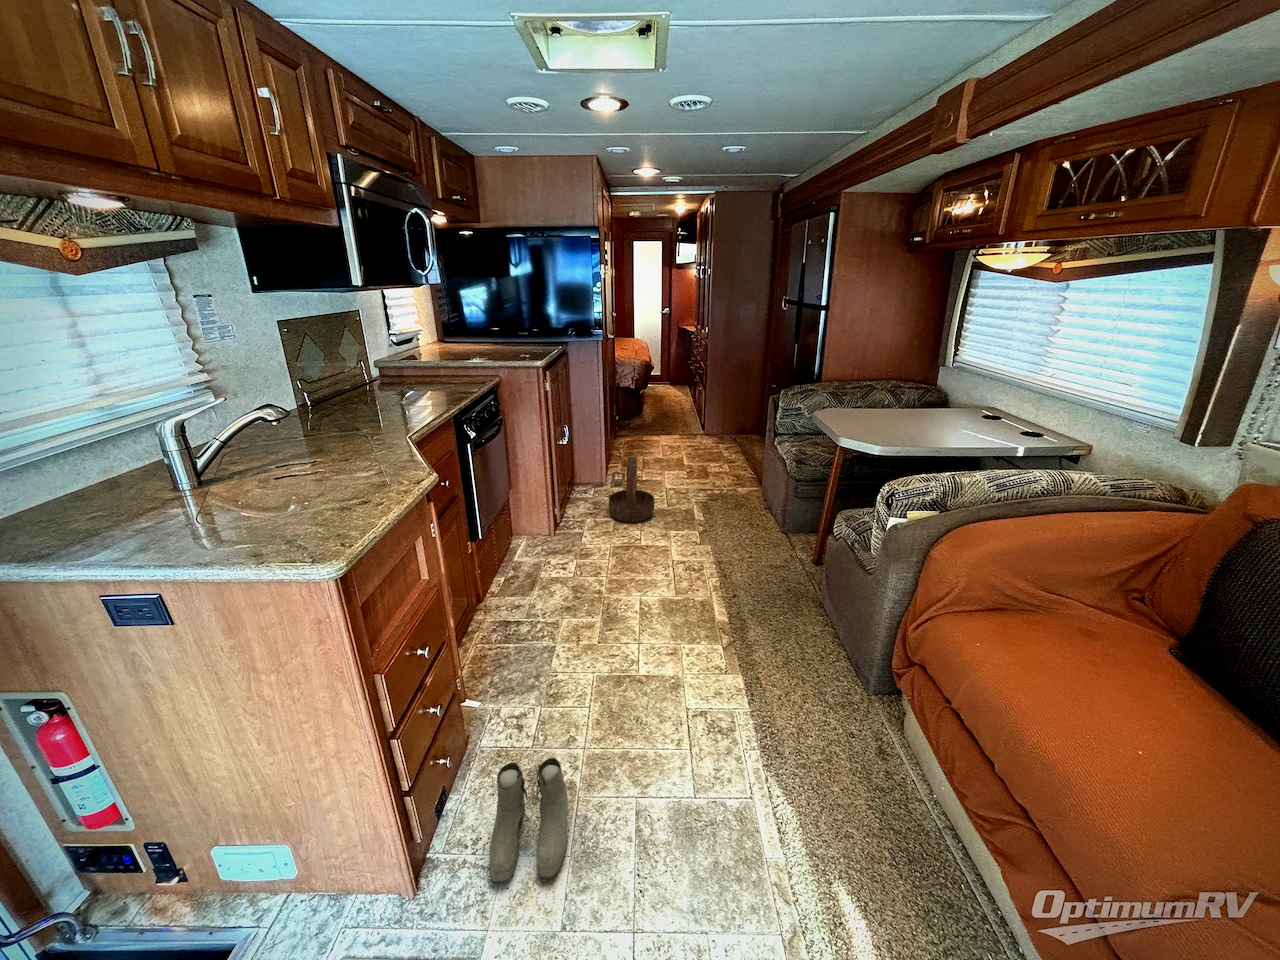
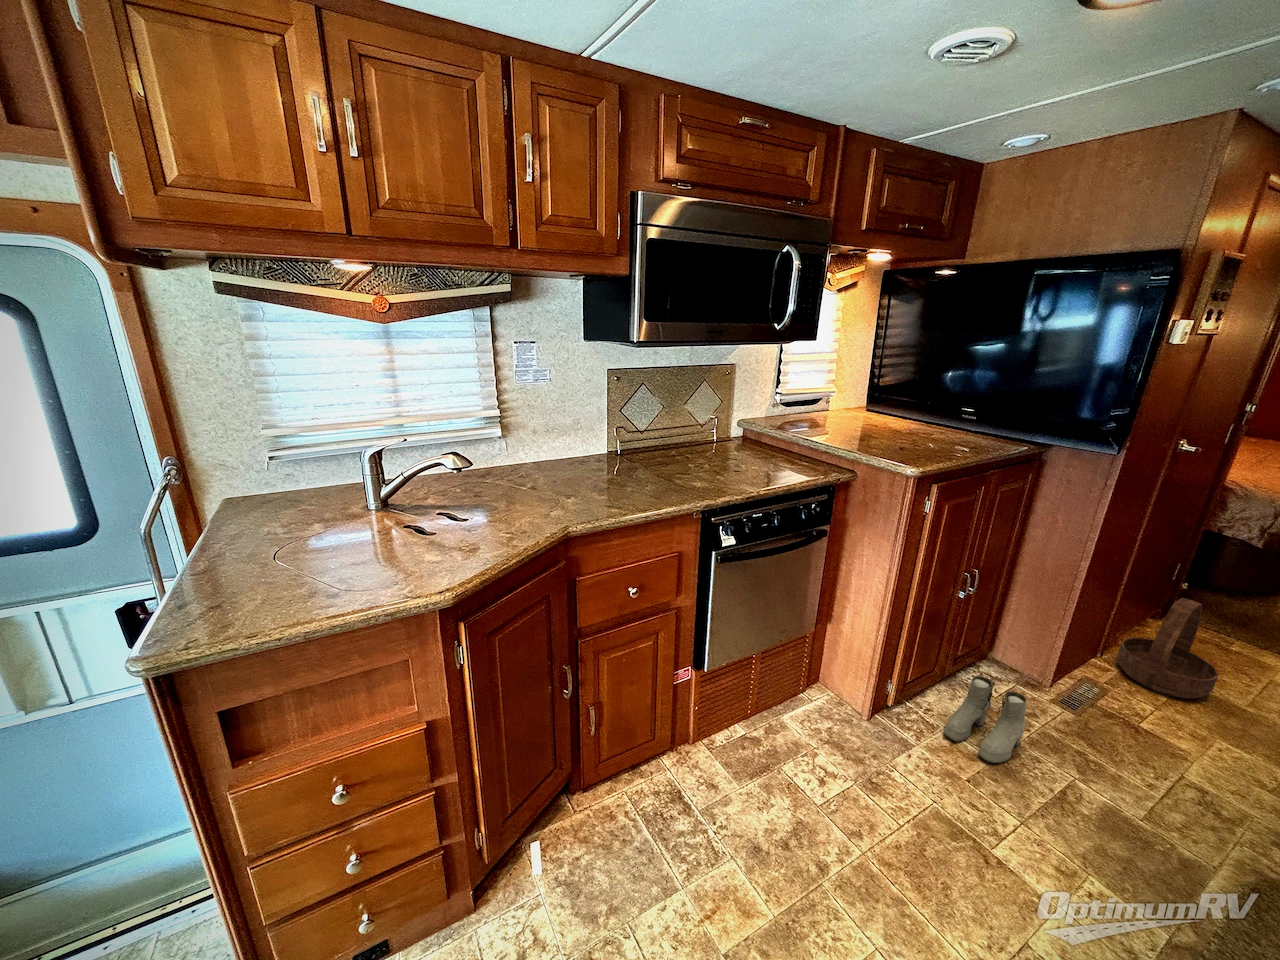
boots: present [490,758,568,883] -> present [943,676,1027,763]

